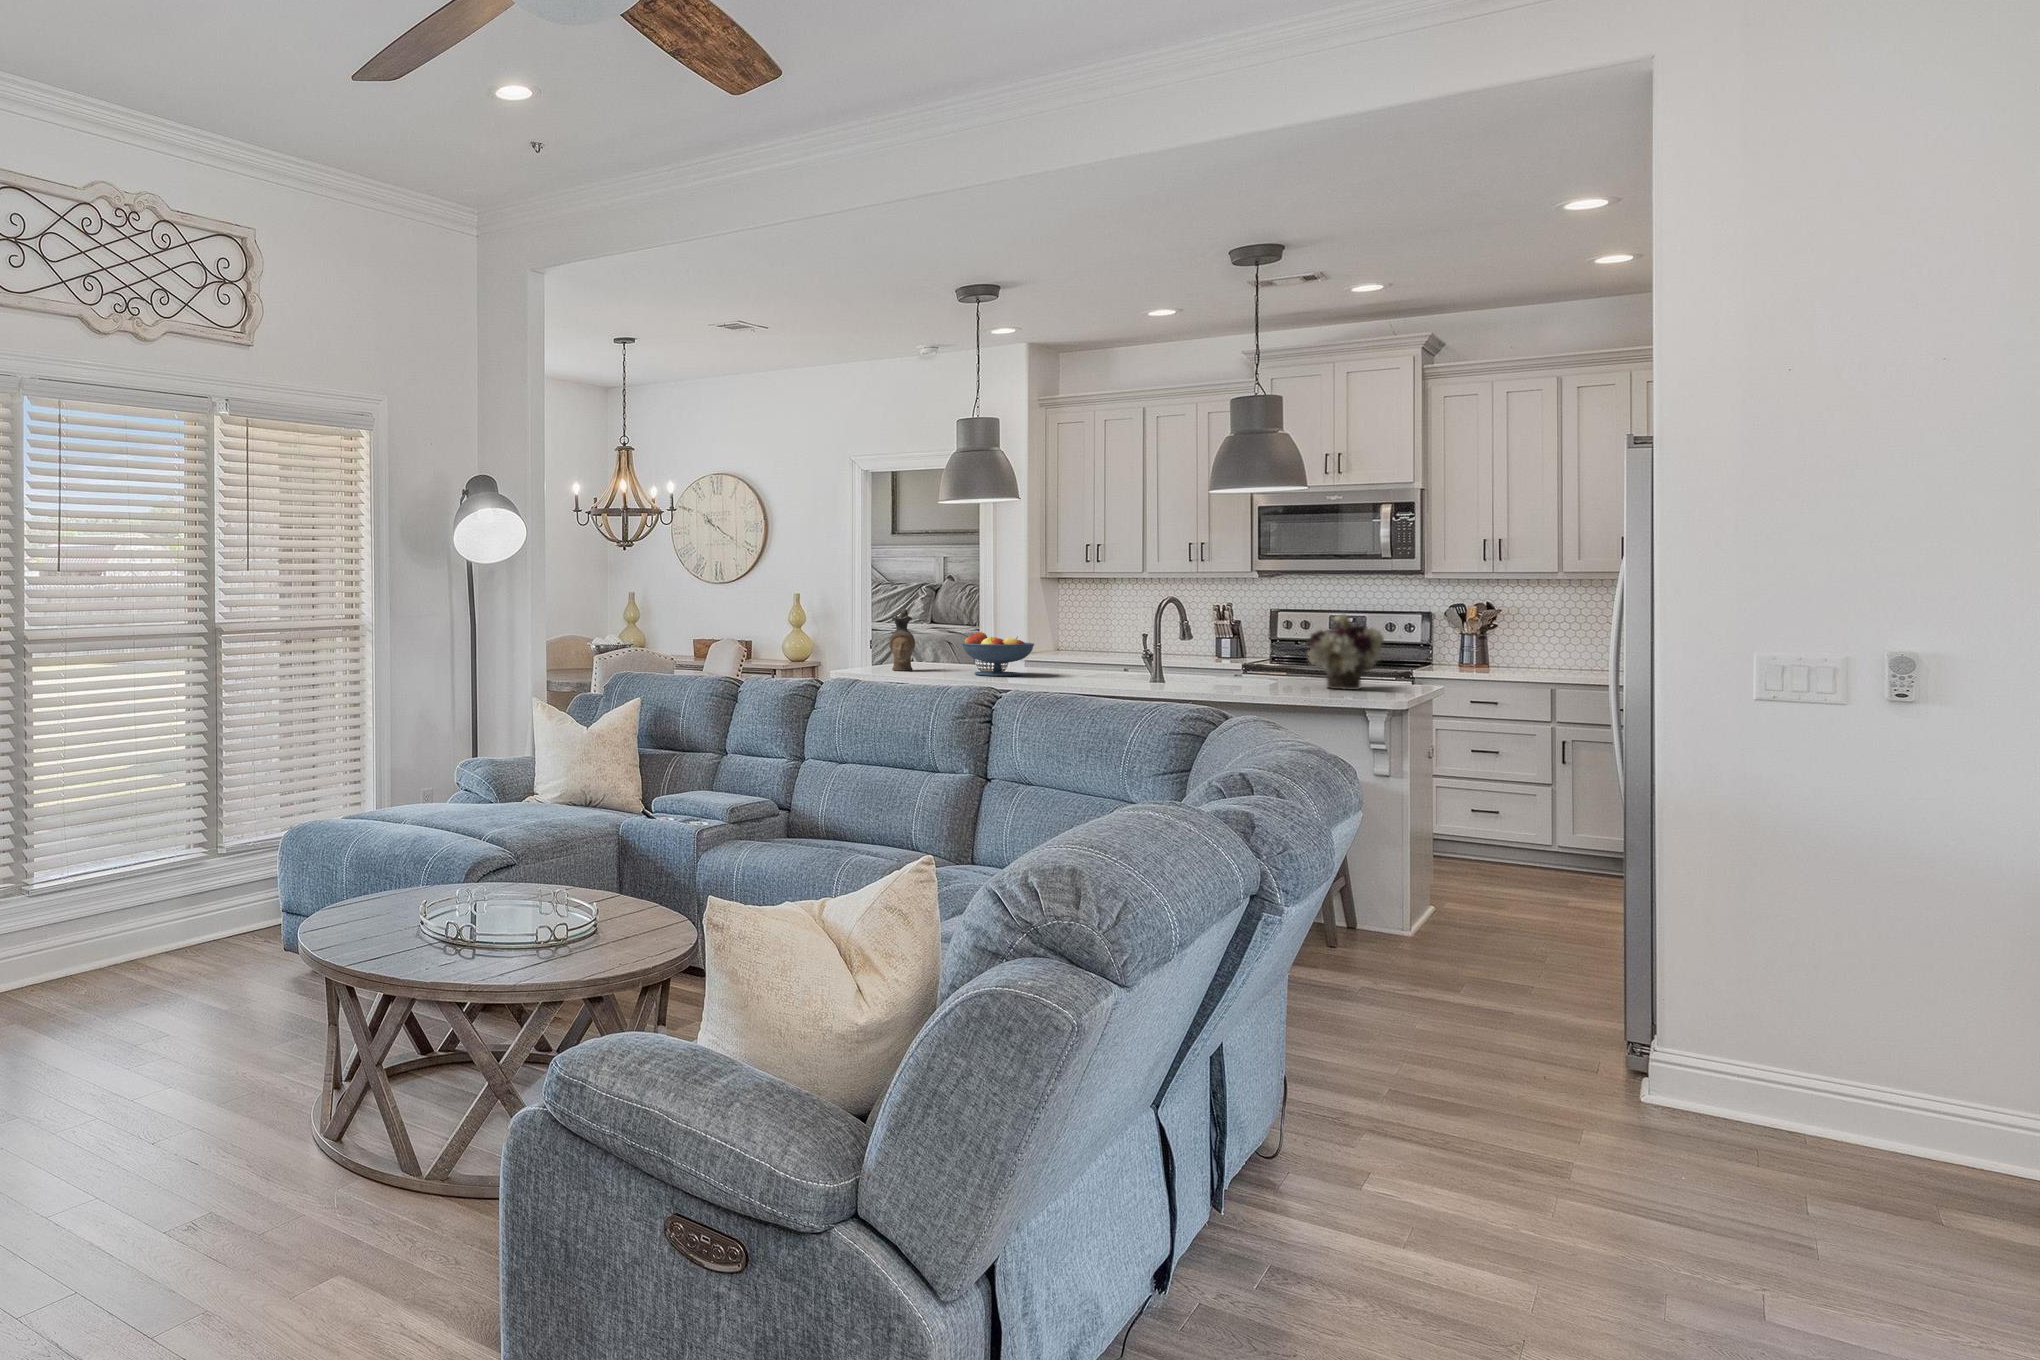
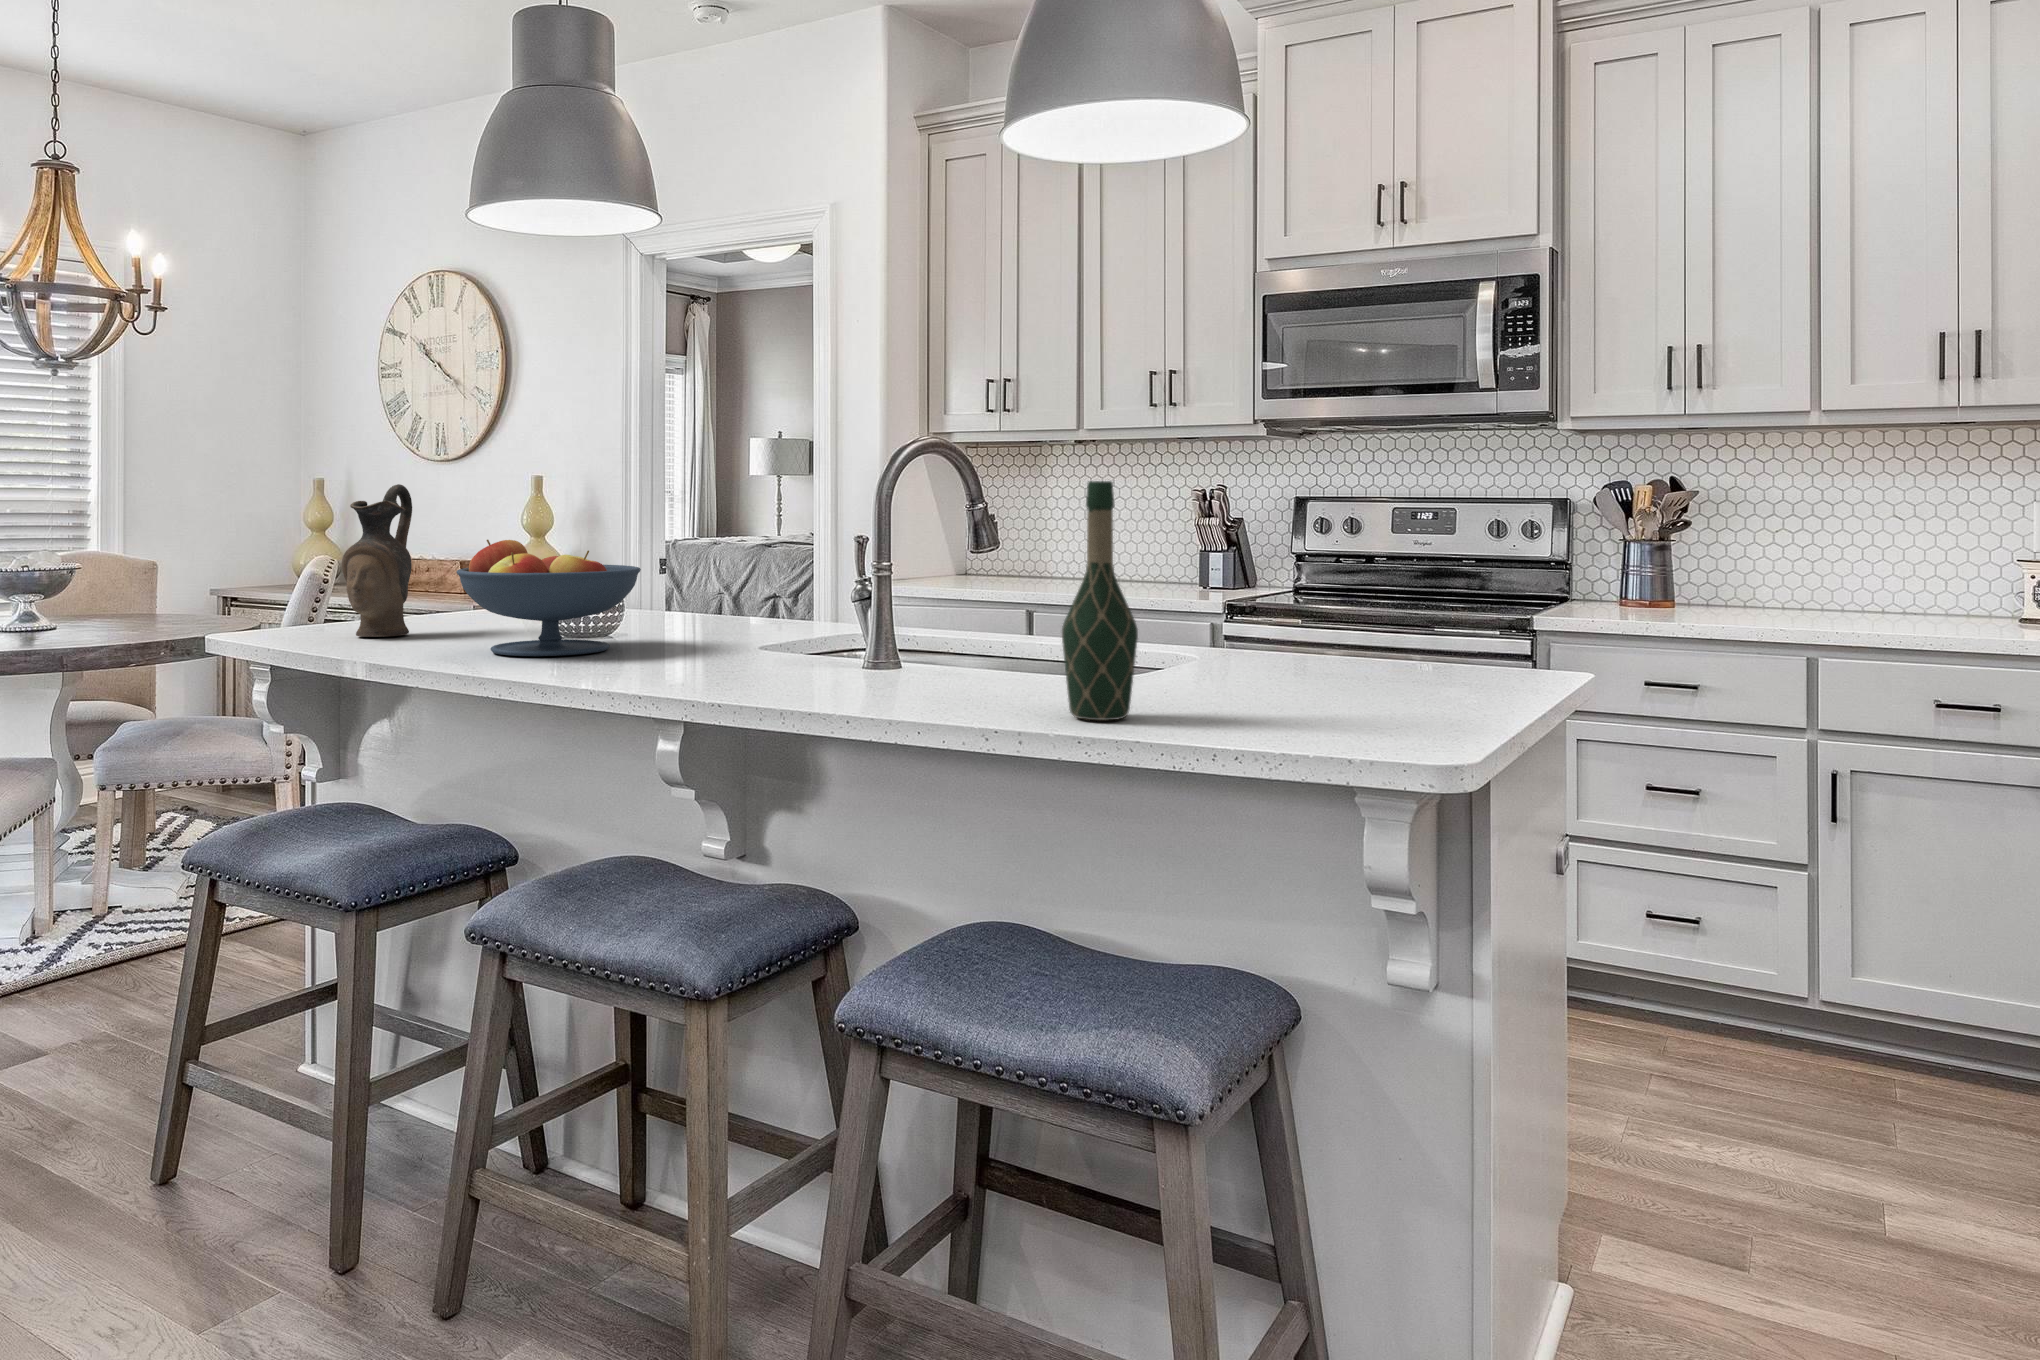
flower arrangement: present [1308,614,1384,690] -> none [1239,476,1451,710]
wine bottle: none [1250,615,1277,690] -> present [1062,481,1138,720]

